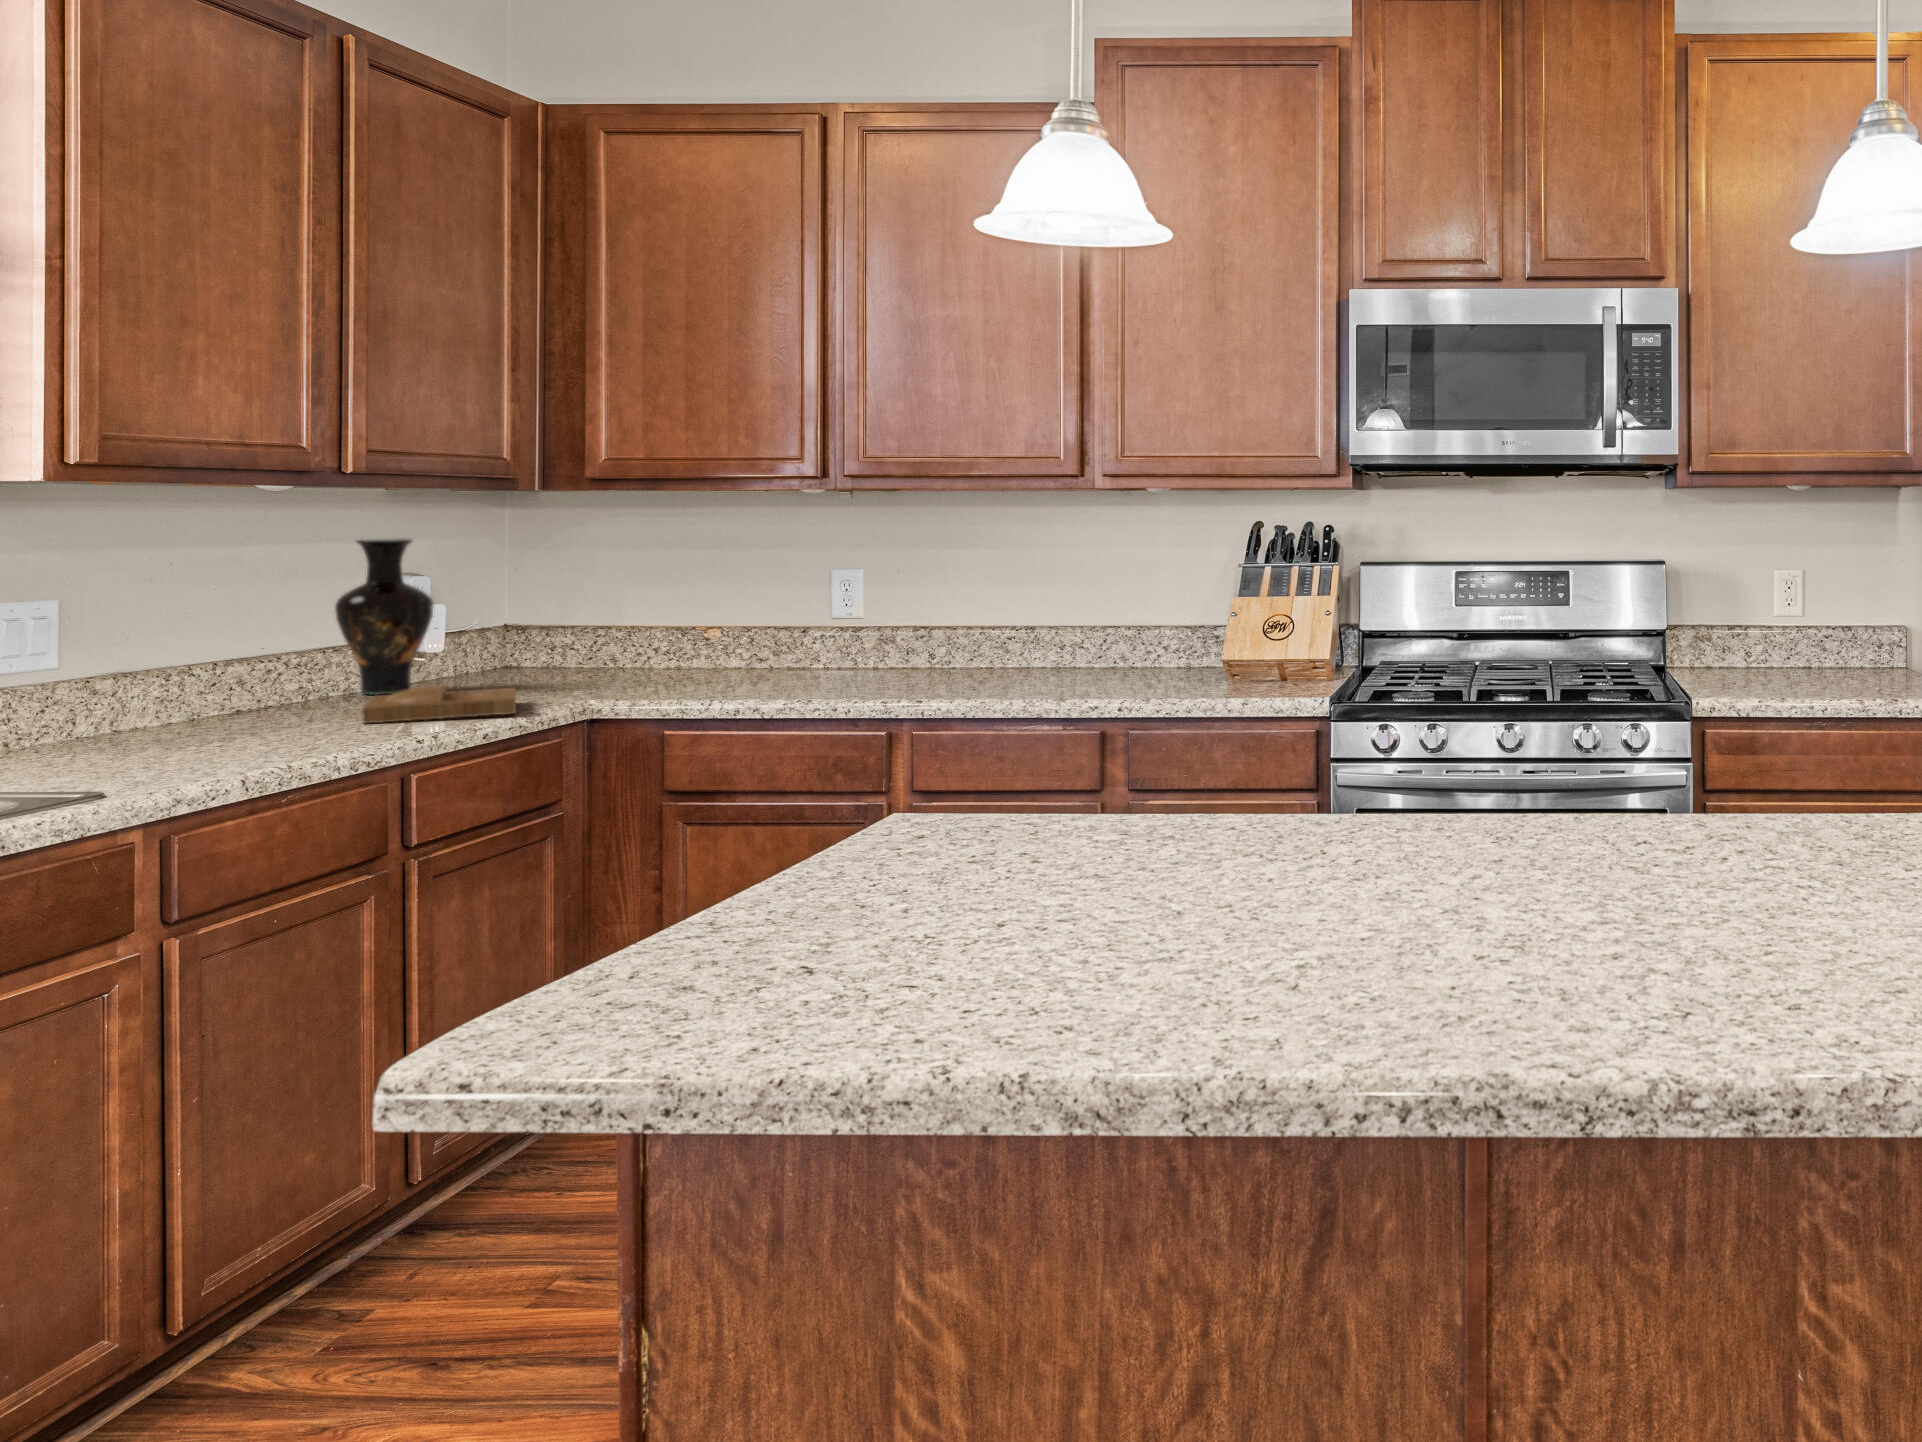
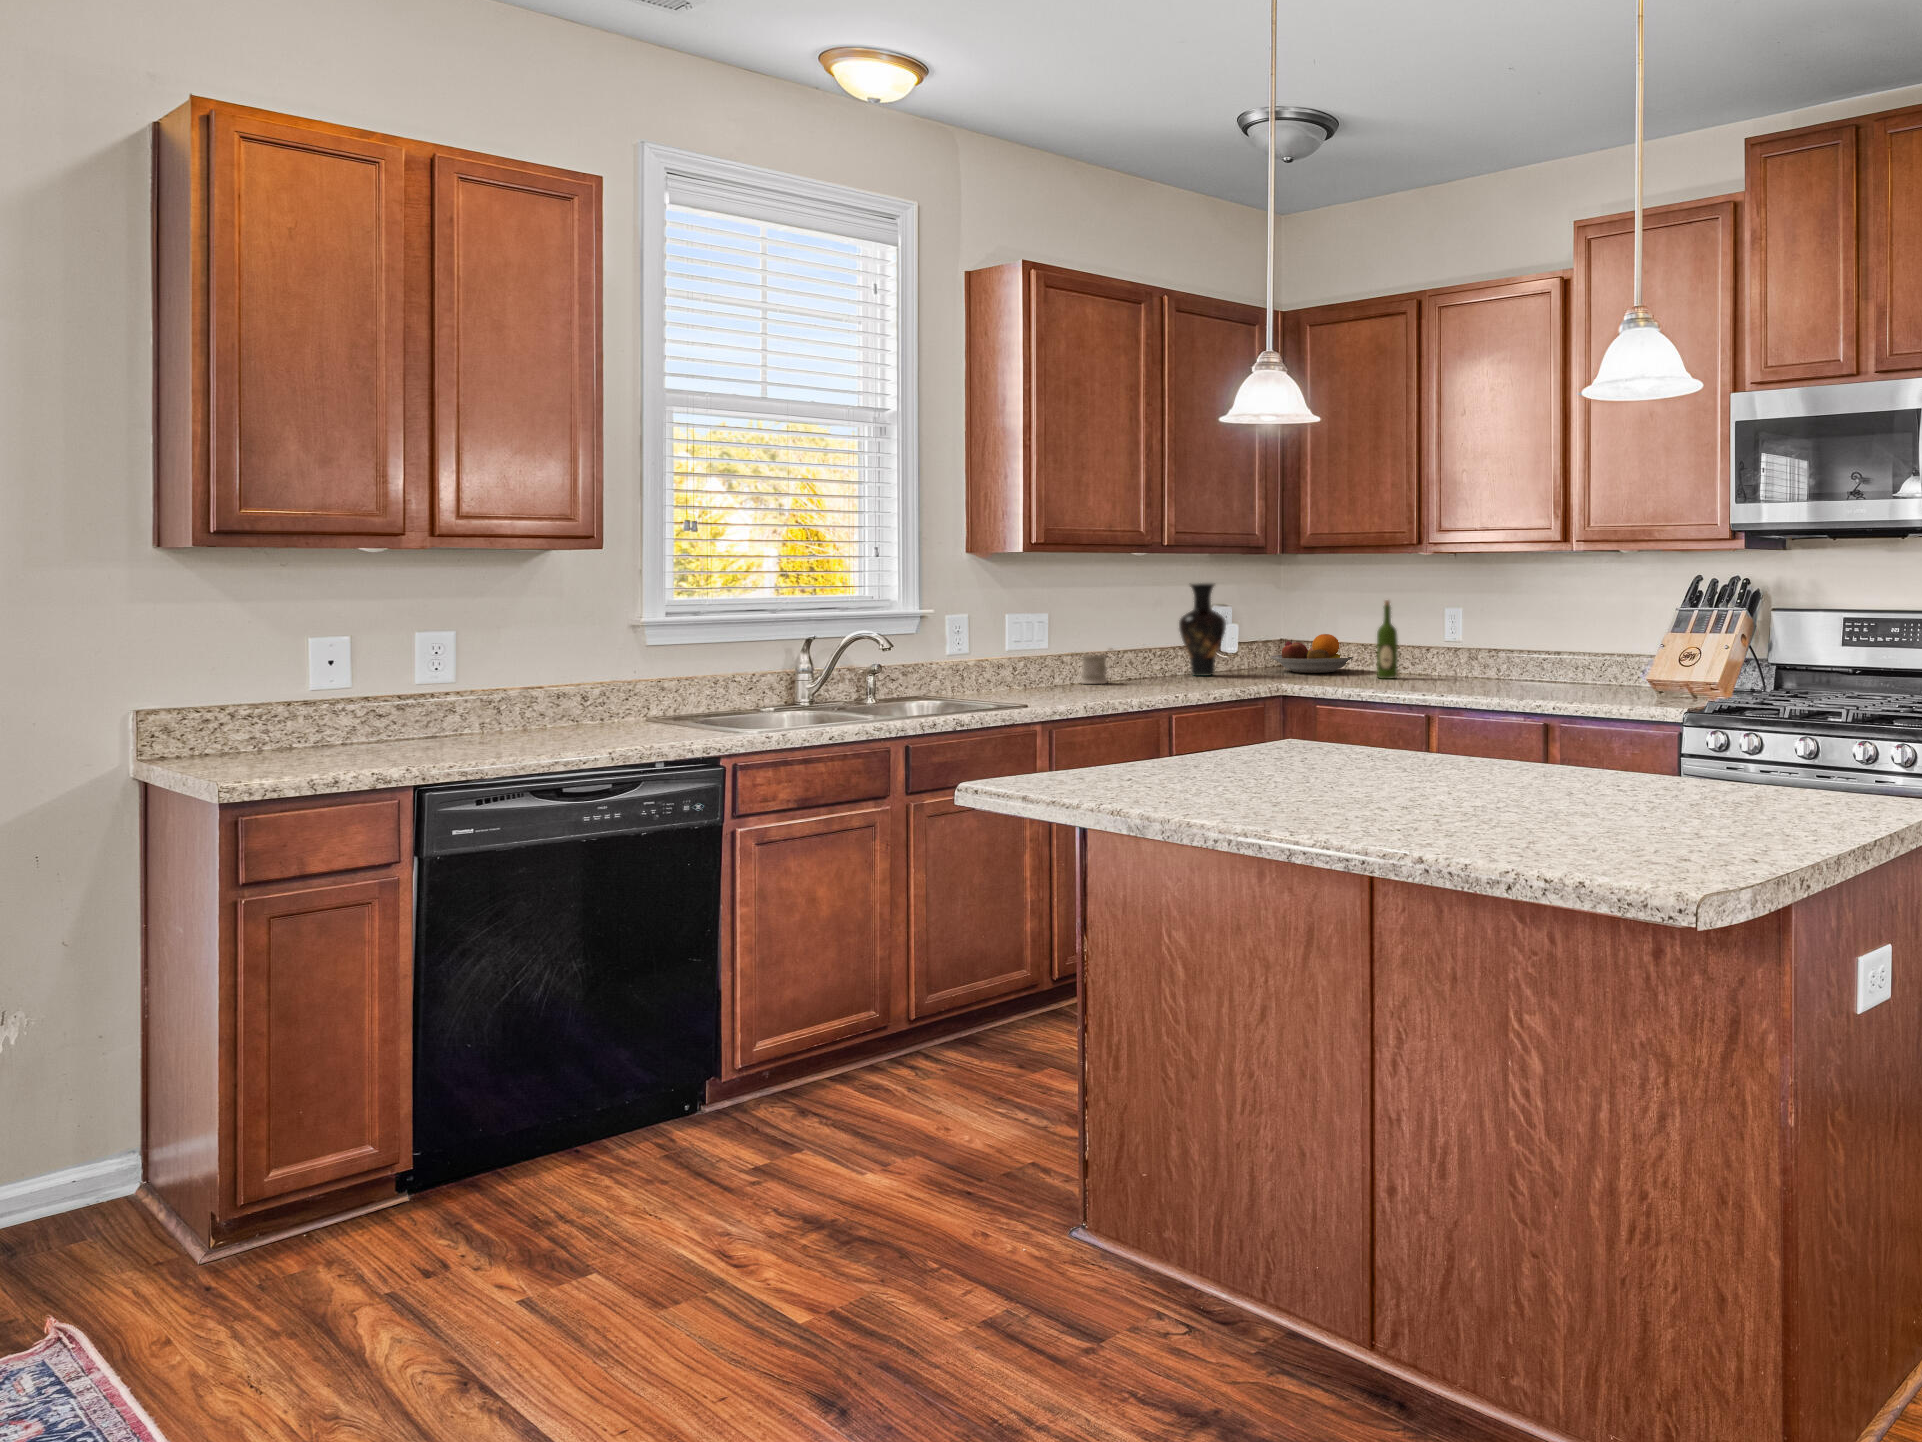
wine bottle: none [711,562,746,679] -> present [1377,600,1398,679]
fruit bowl: none [500,615,660,677] -> present [1270,634,1353,673]
mug: none [139,658,225,727] -> present [1081,655,1107,684]
tray: present [363,685,516,723] -> none [1168,670,1253,689]

